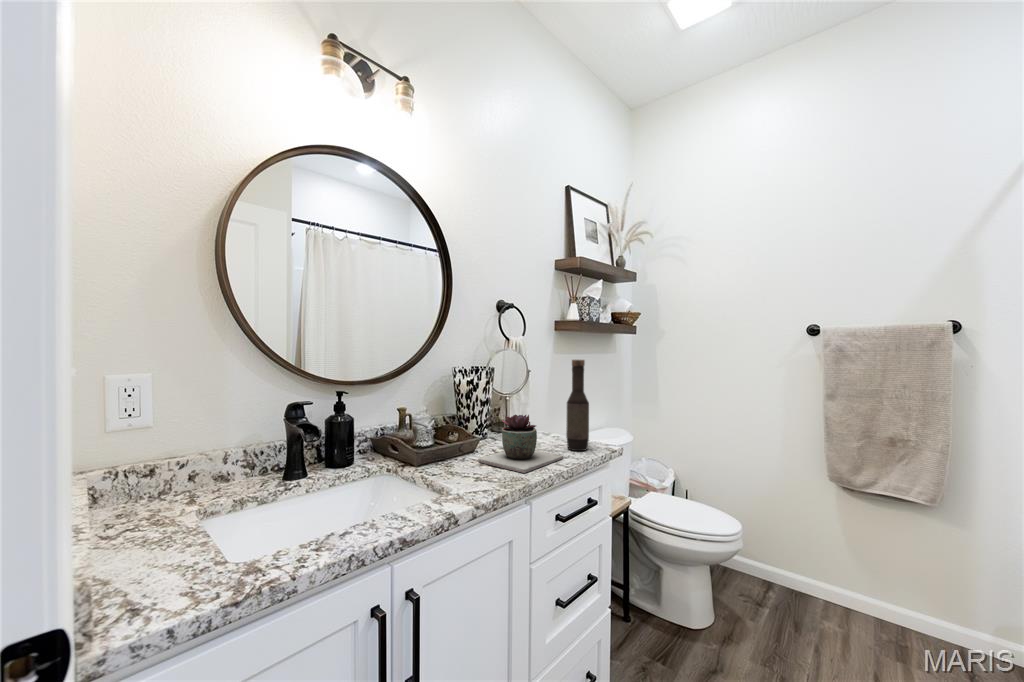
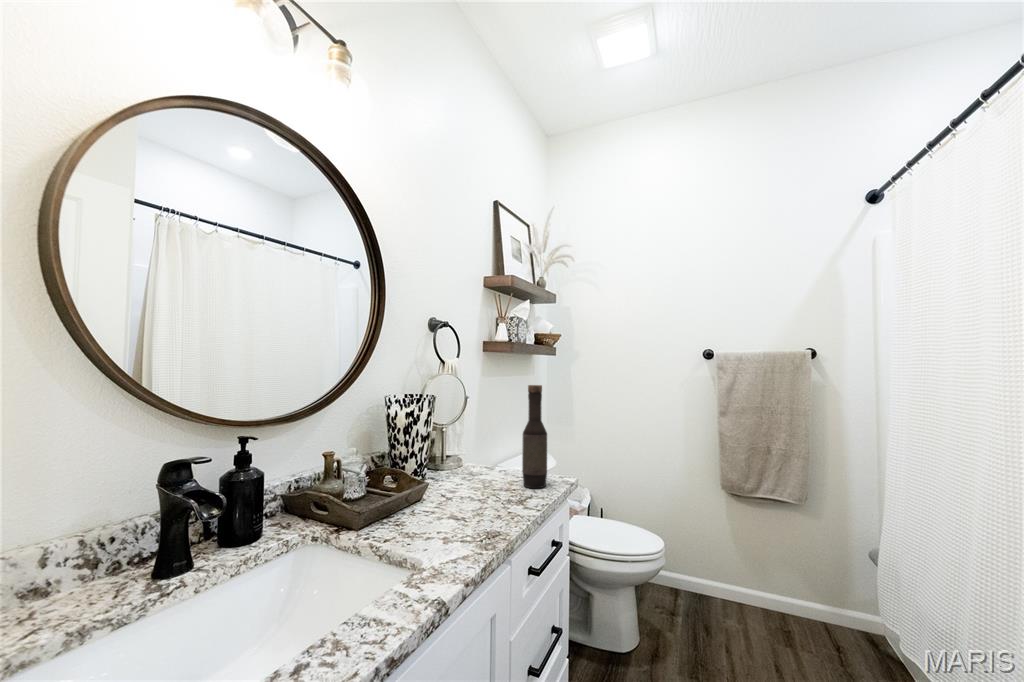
succulent plant: present [478,415,563,473] -> none [433,451,528,525]

